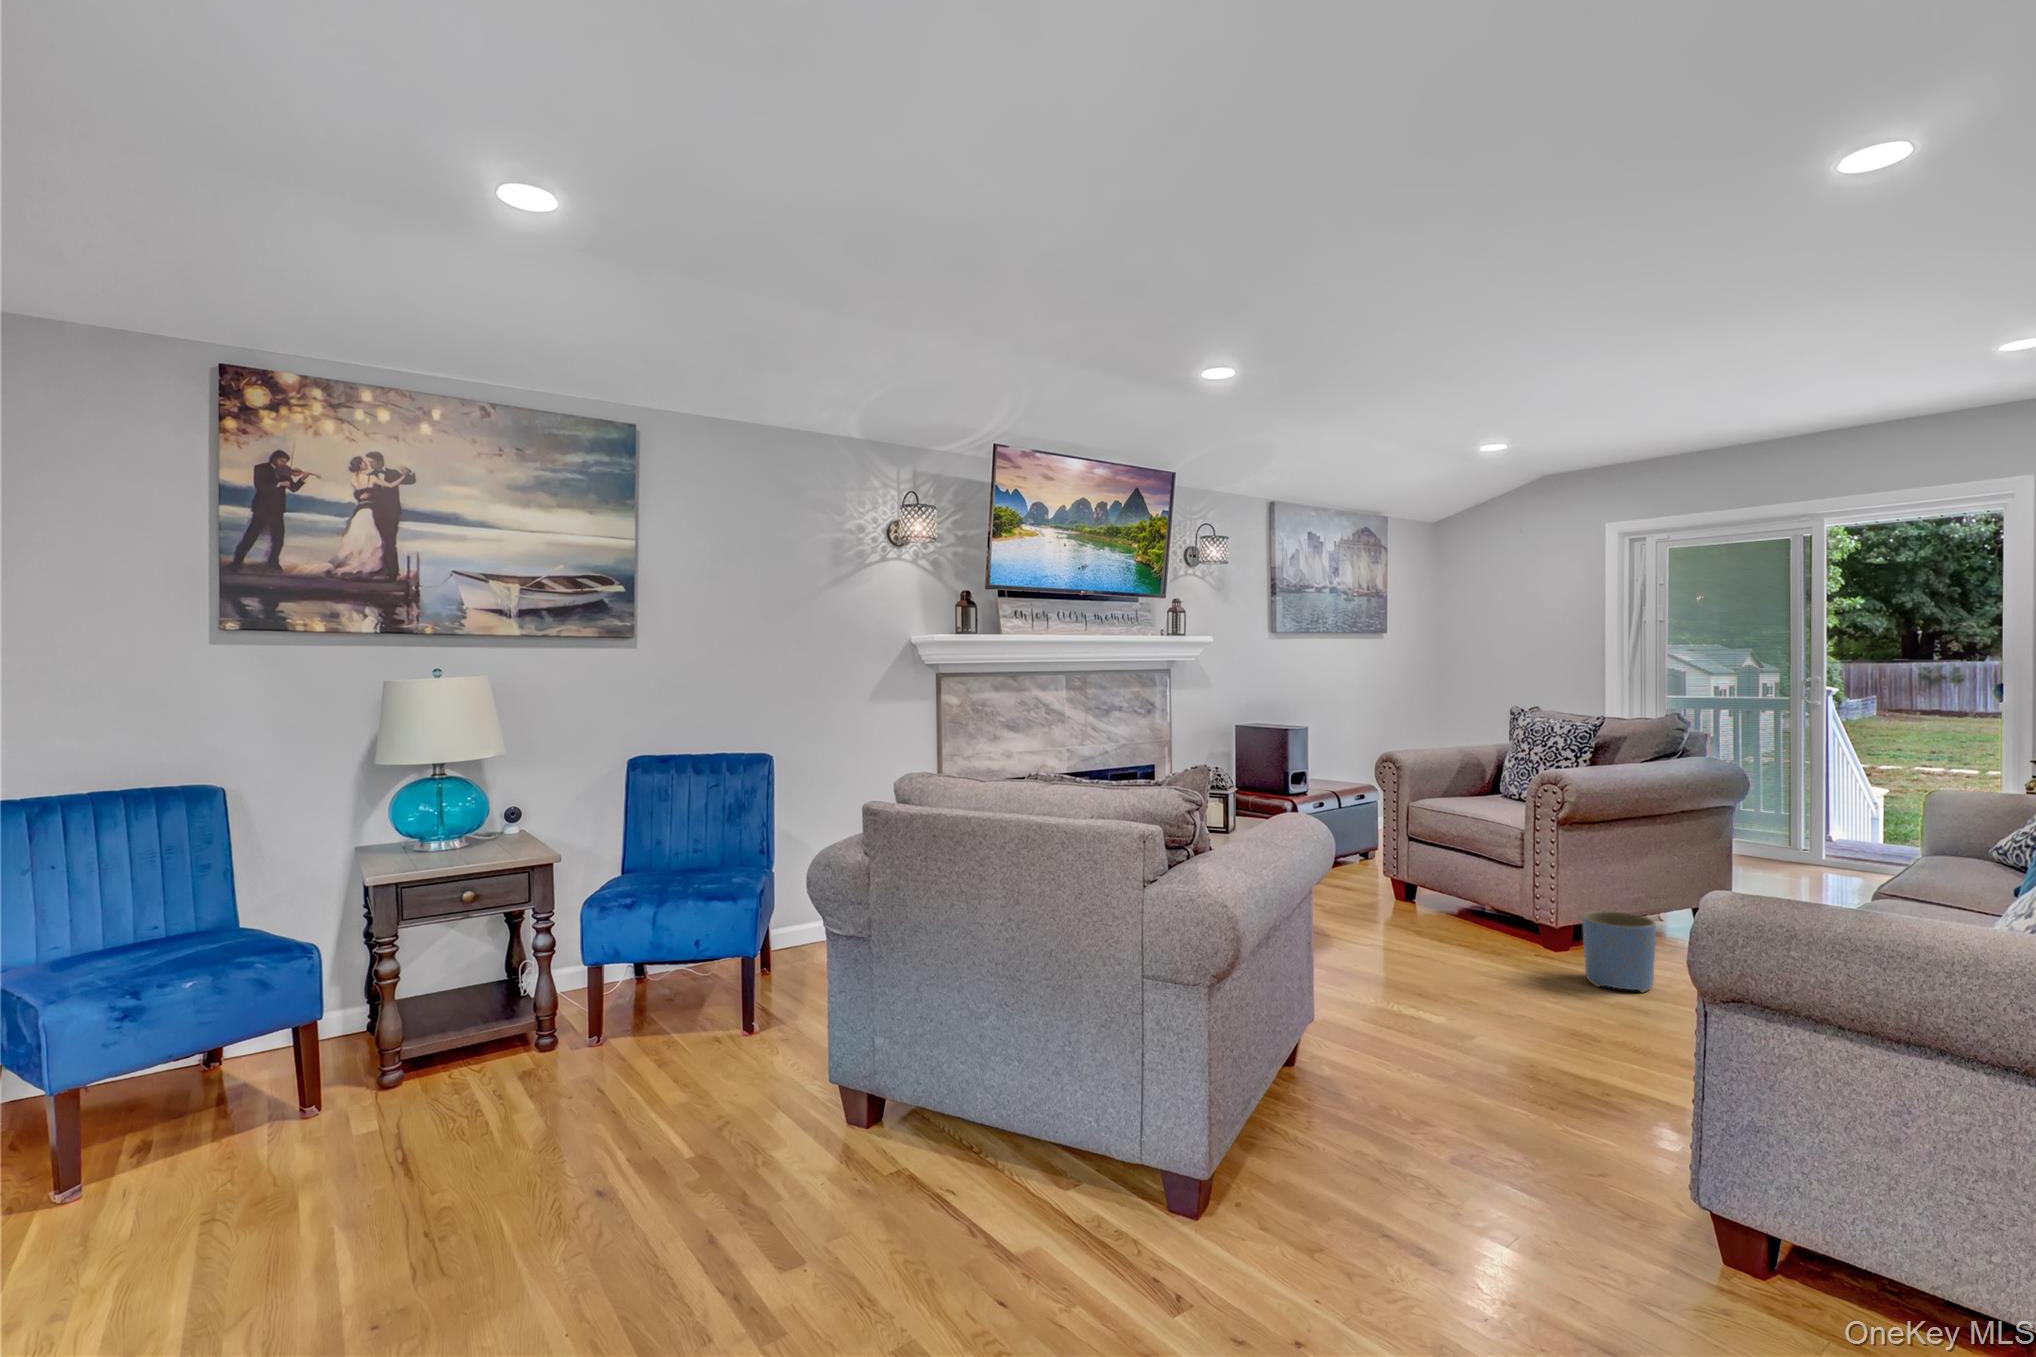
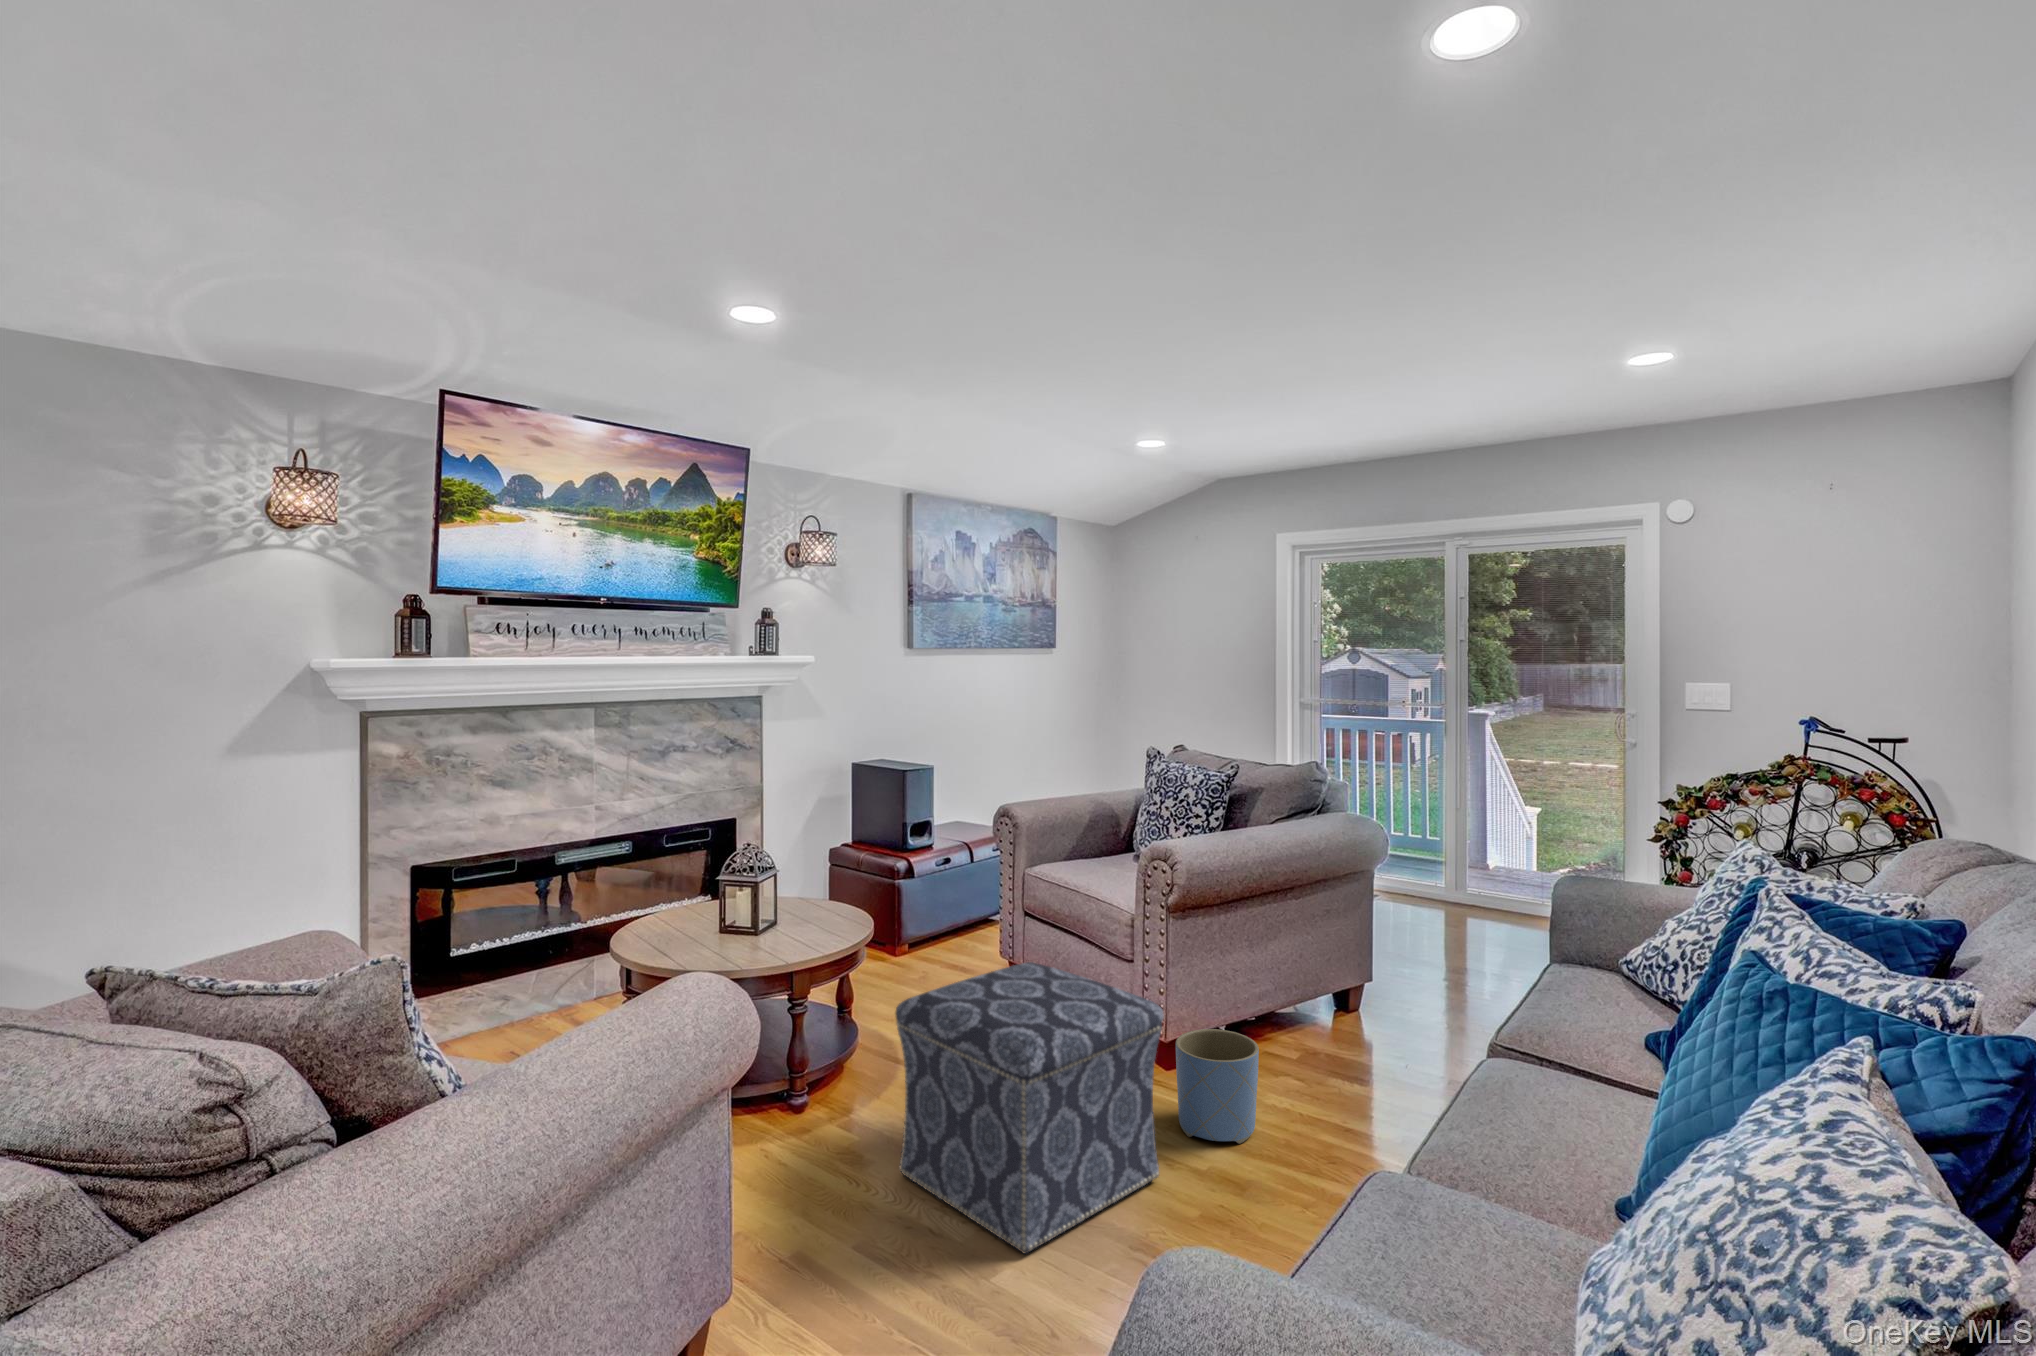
ottoman: none [1375,851,1587,1032] -> present [895,962,1164,1254]

